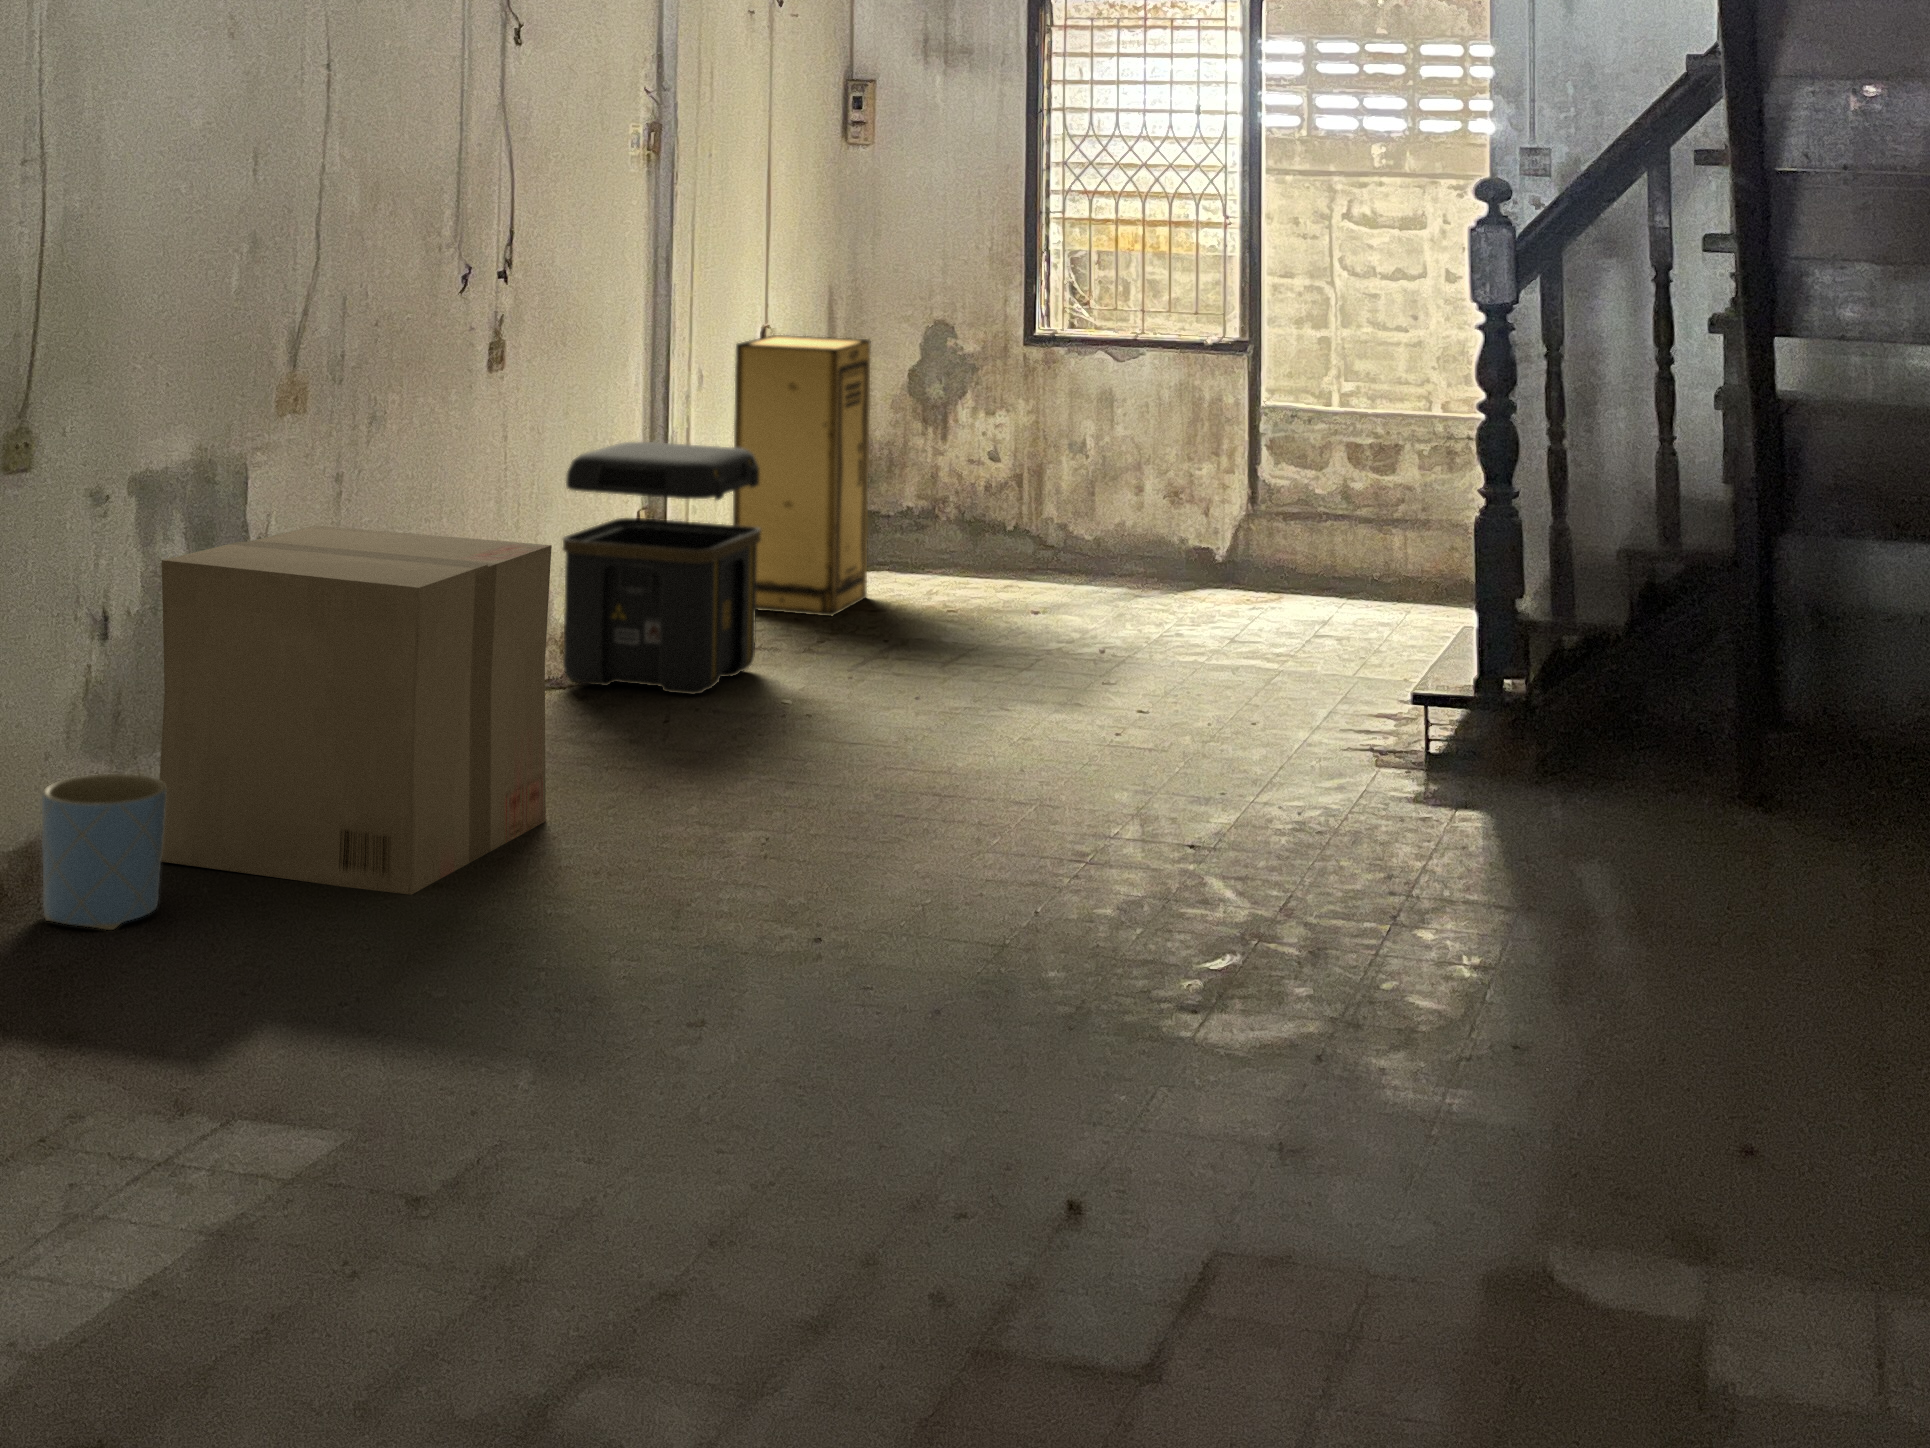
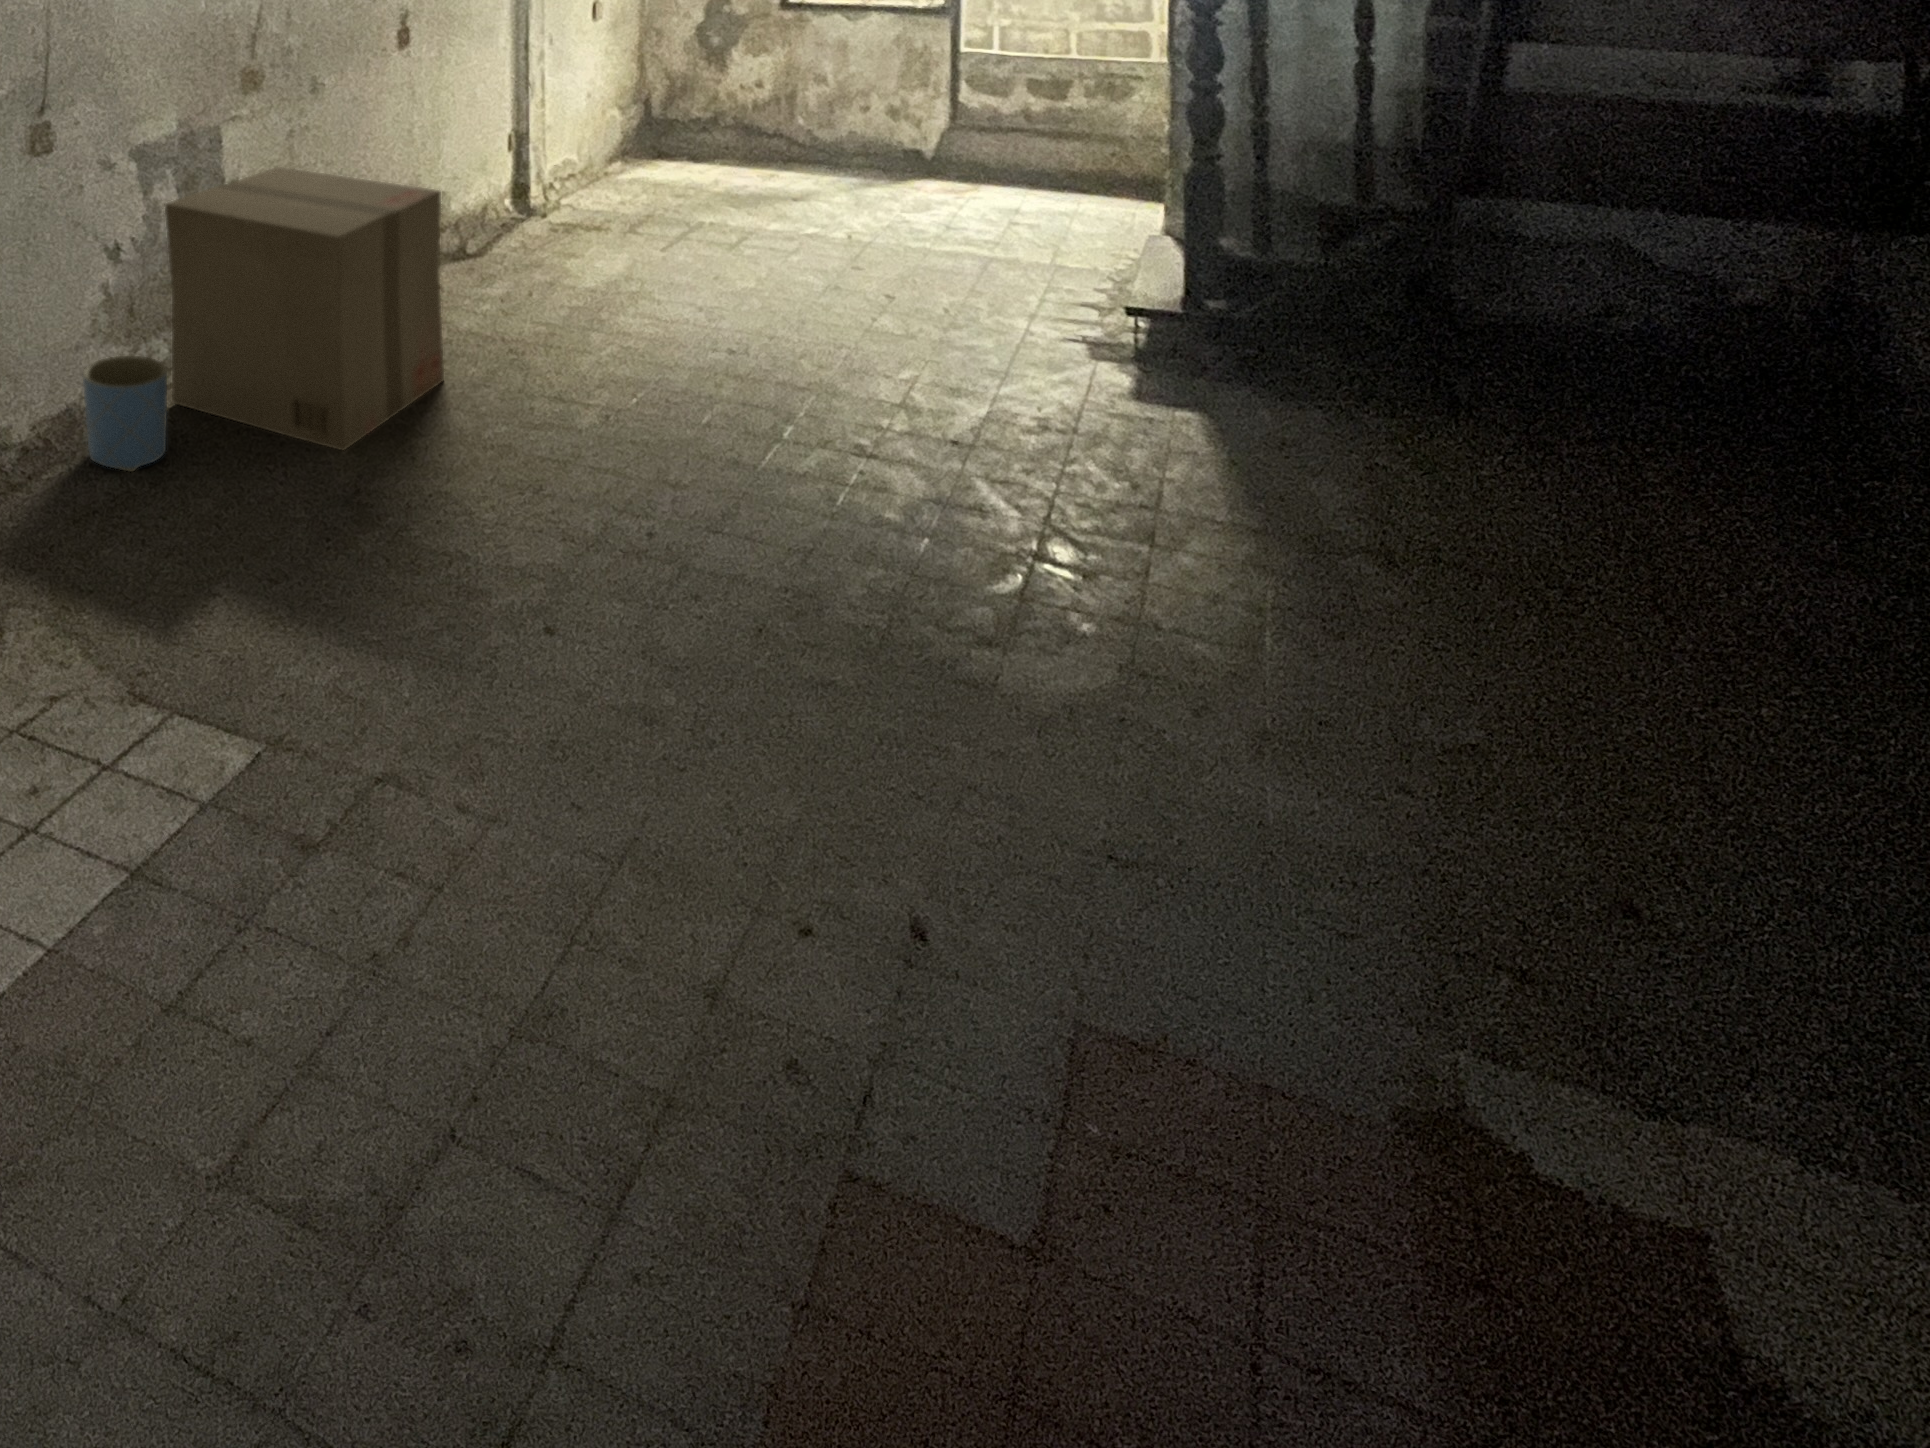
storage cabinet: present [733,335,871,616] -> none [573,6,668,195]
toolbox: present [563,442,761,694] -> none [456,87,595,262]

